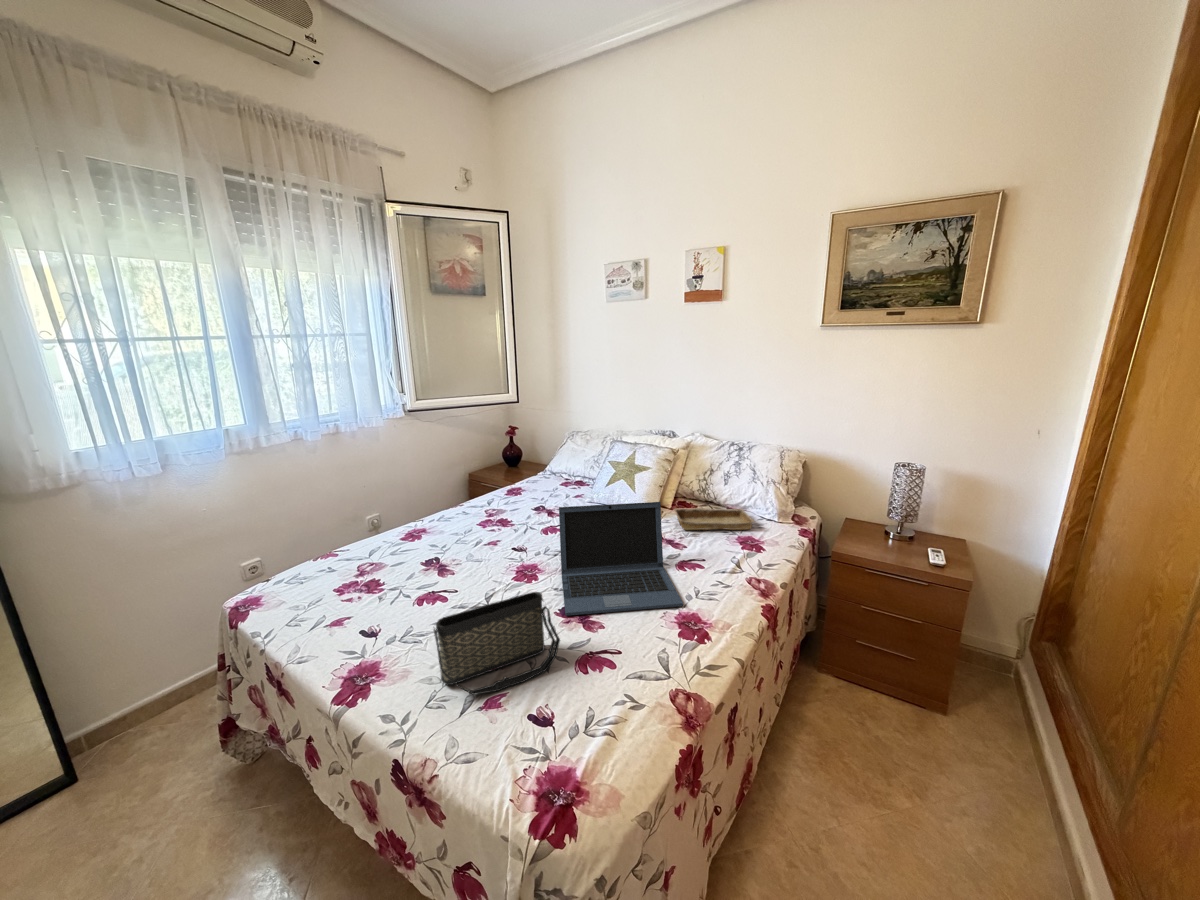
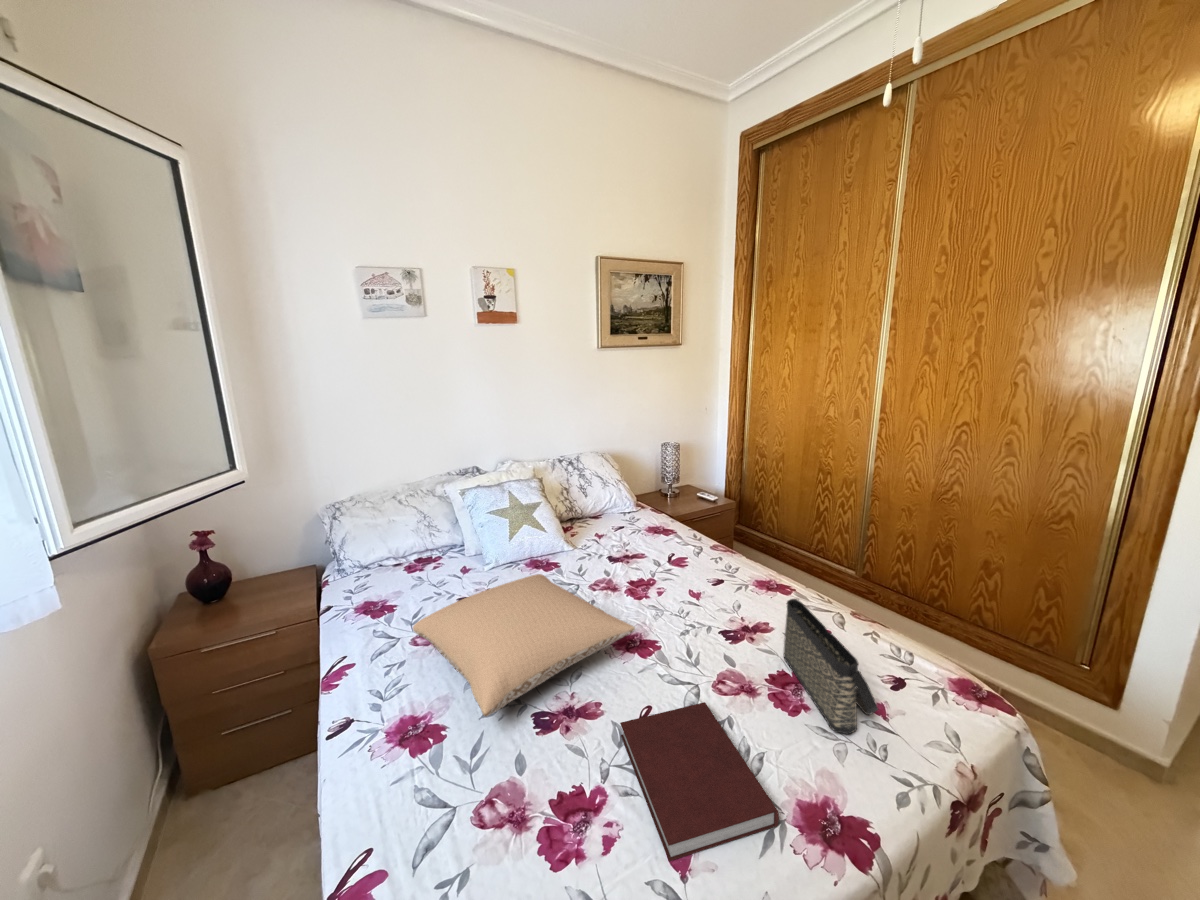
pillow: none [404,494,557,555] -> present [413,574,635,717]
laptop: present [559,502,683,616] -> none [633,508,745,632]
tray: present [674,508,754,530] -> none [584,510,644,541]
notebook: none [339,581,452,653] -> present [620,702,779,861]

